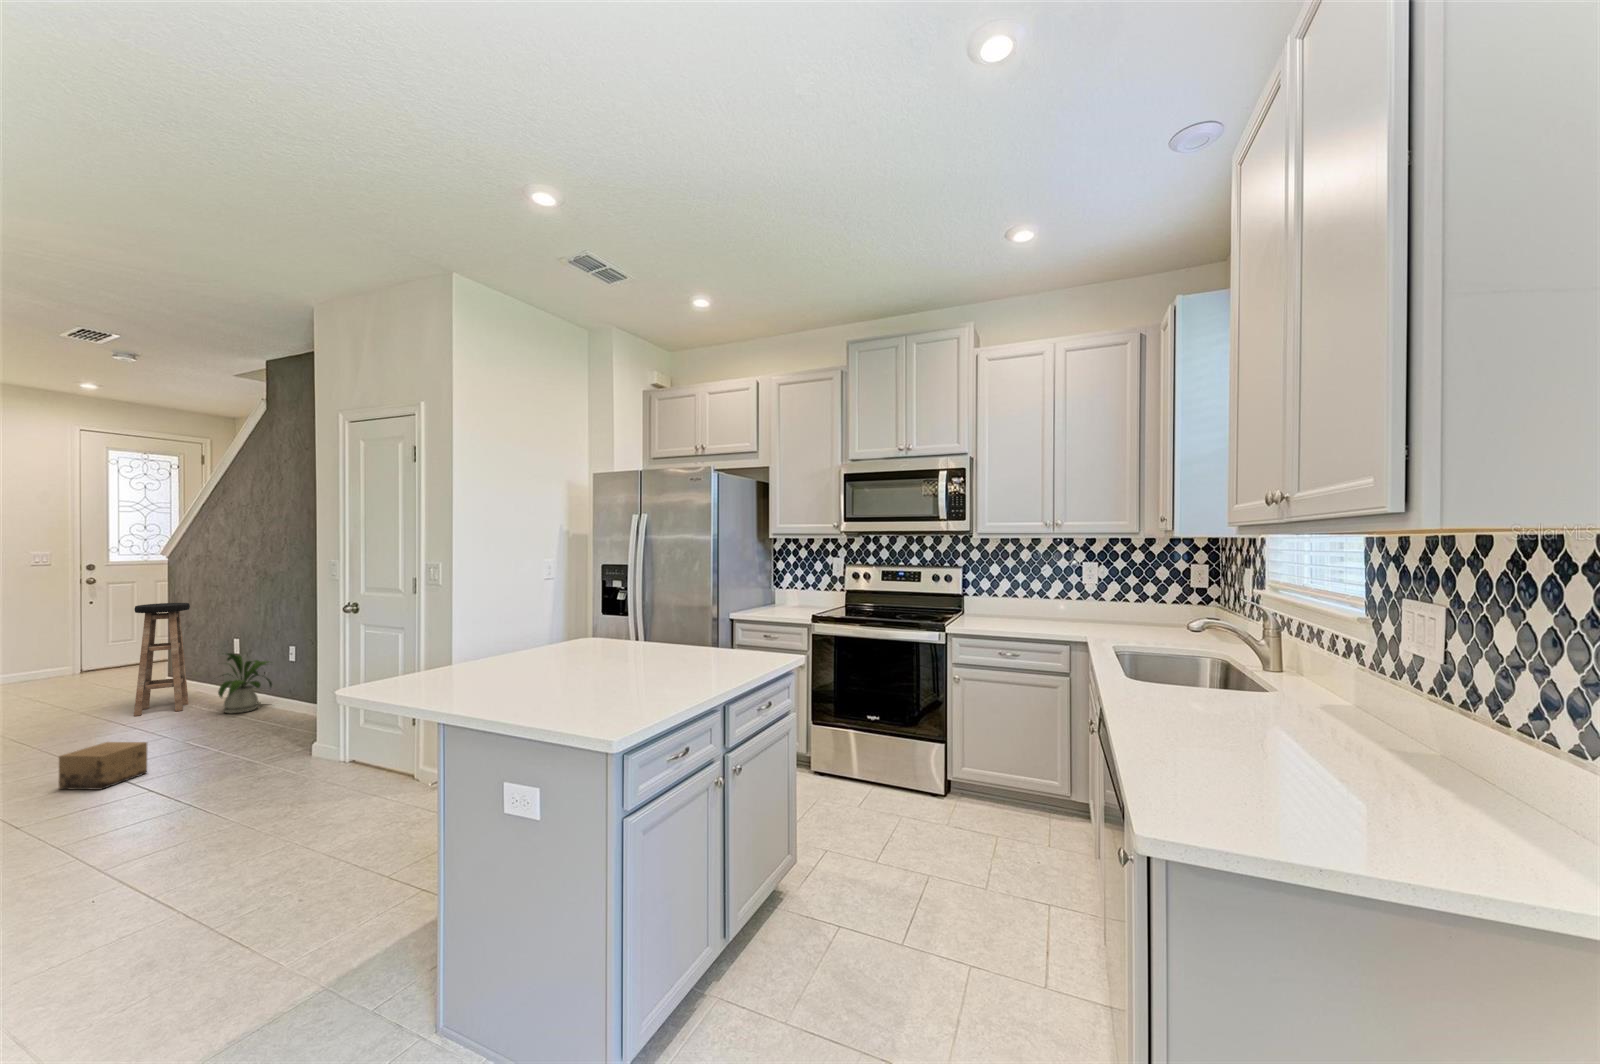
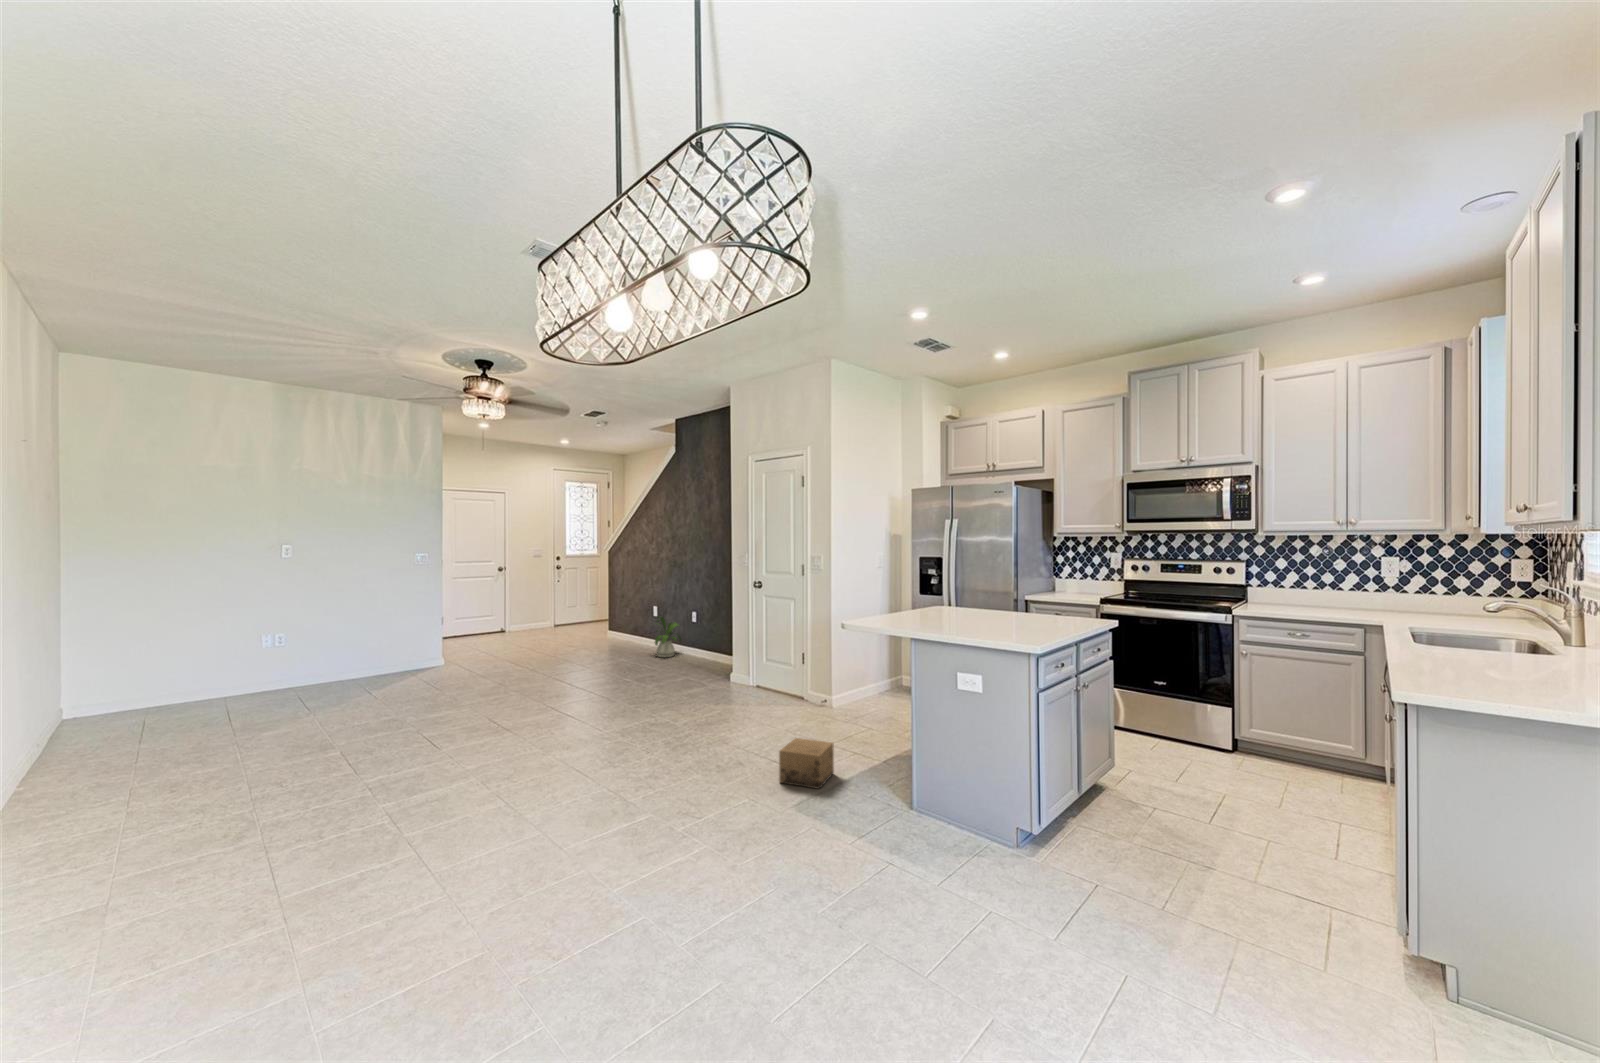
bar stool: present [134,603,190,716] -> none [608,583,634,655]
cardboard box: present [59,742,147,790] -> present [779,738,834,789]

